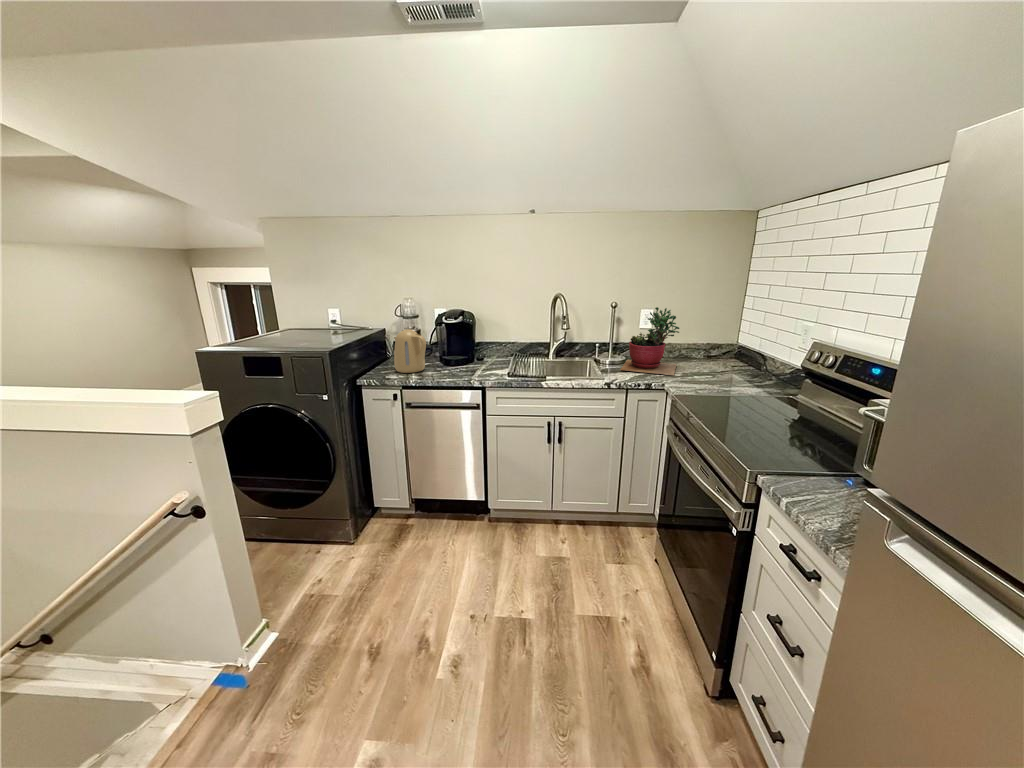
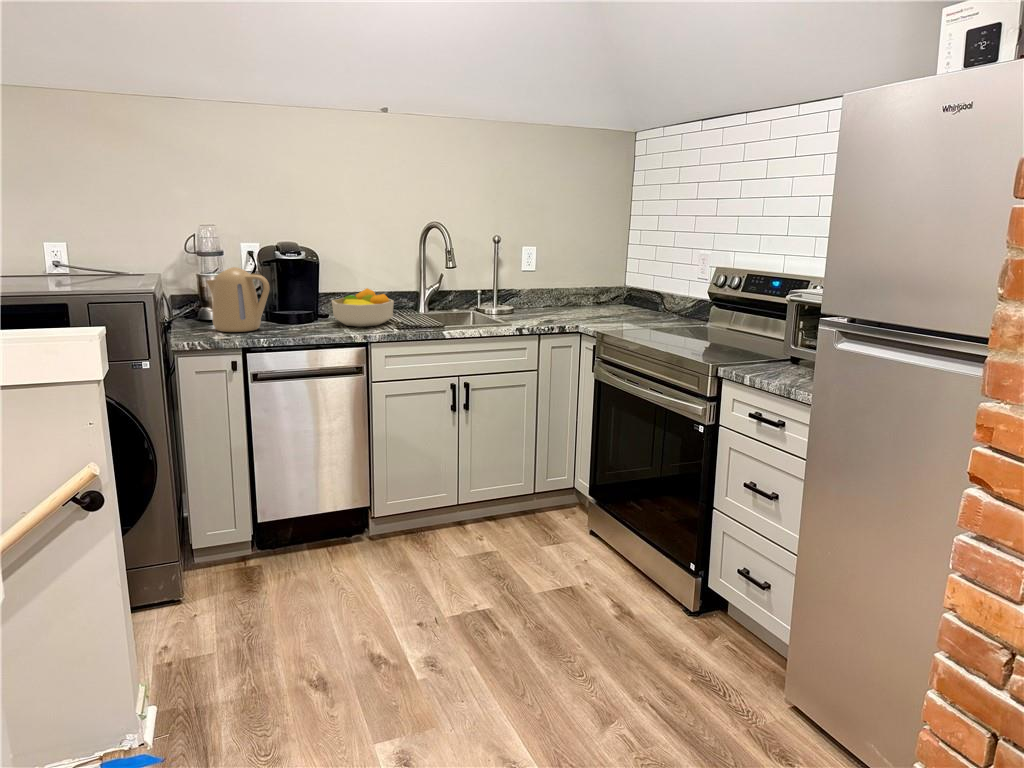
succulent plant: present [620,307,679,375] -> none [517,240,582,318]
fruit bowl: none [471,343,518,373] -> present [331,288,394,327]

